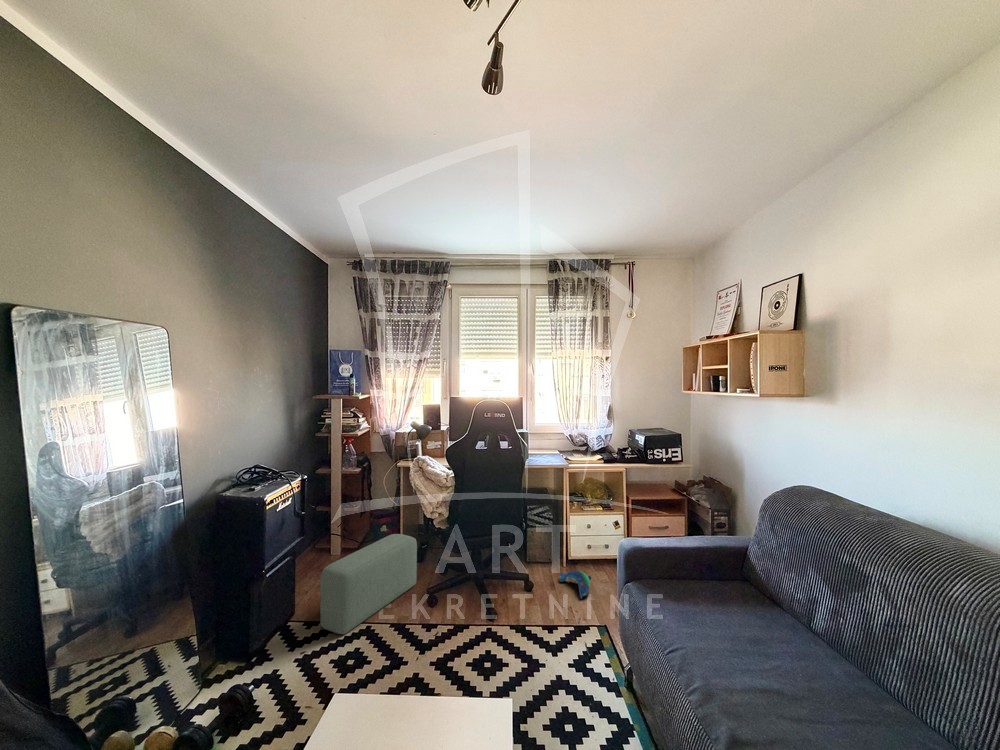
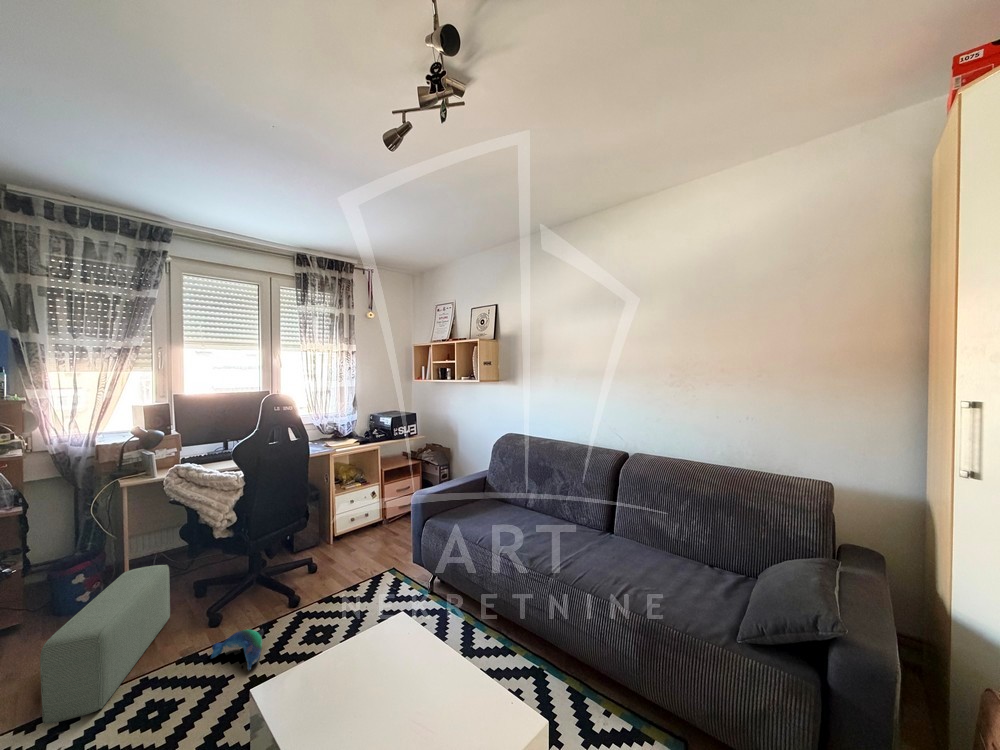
plush toy: present [559,570,591,598] -> present [211,629,264,670]

